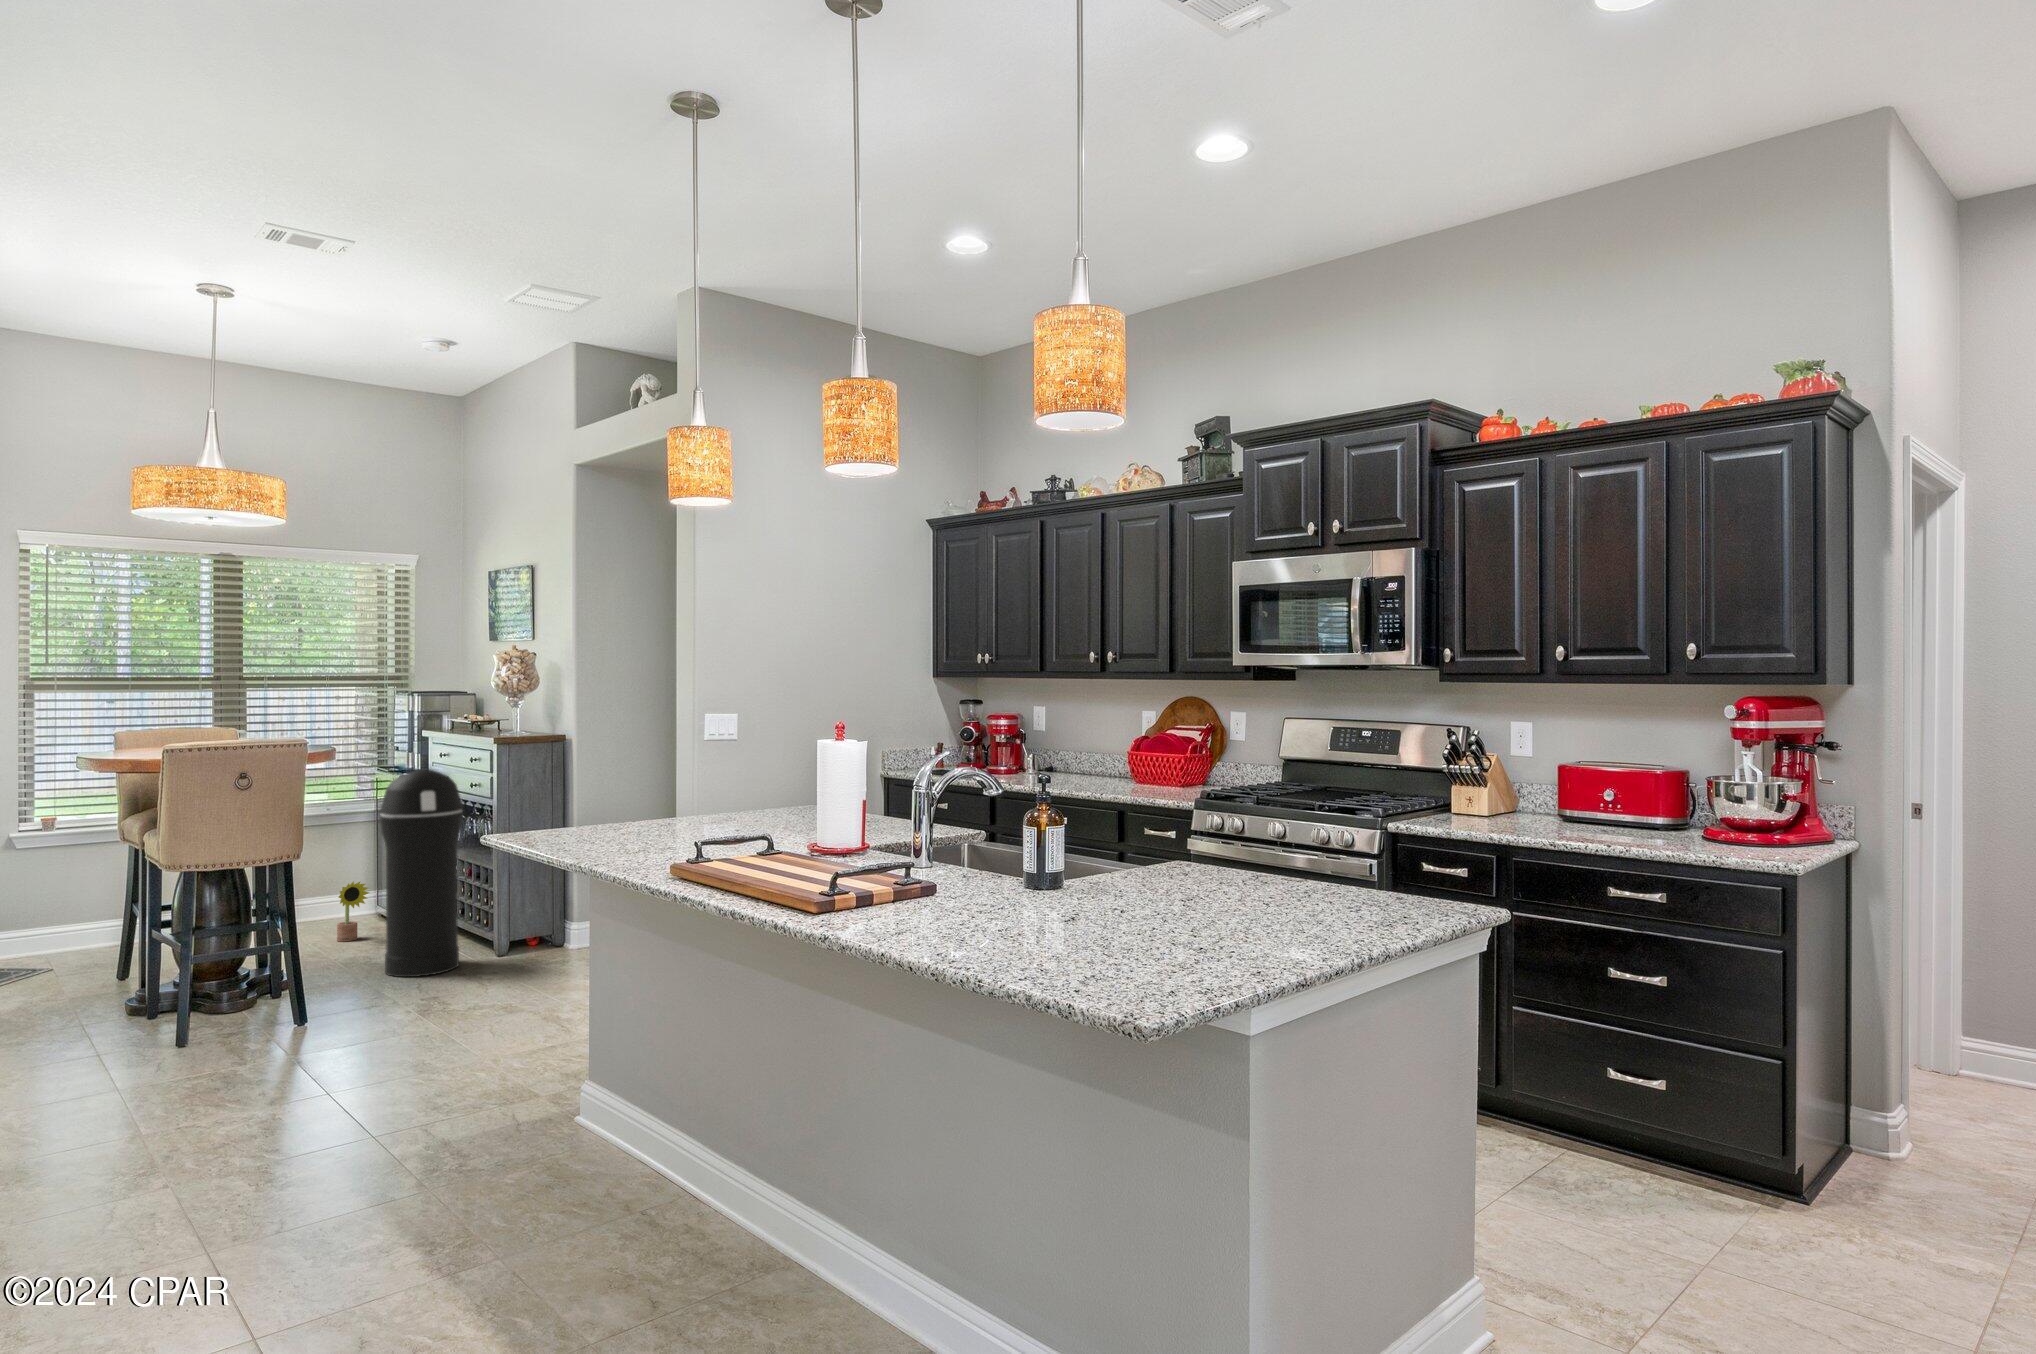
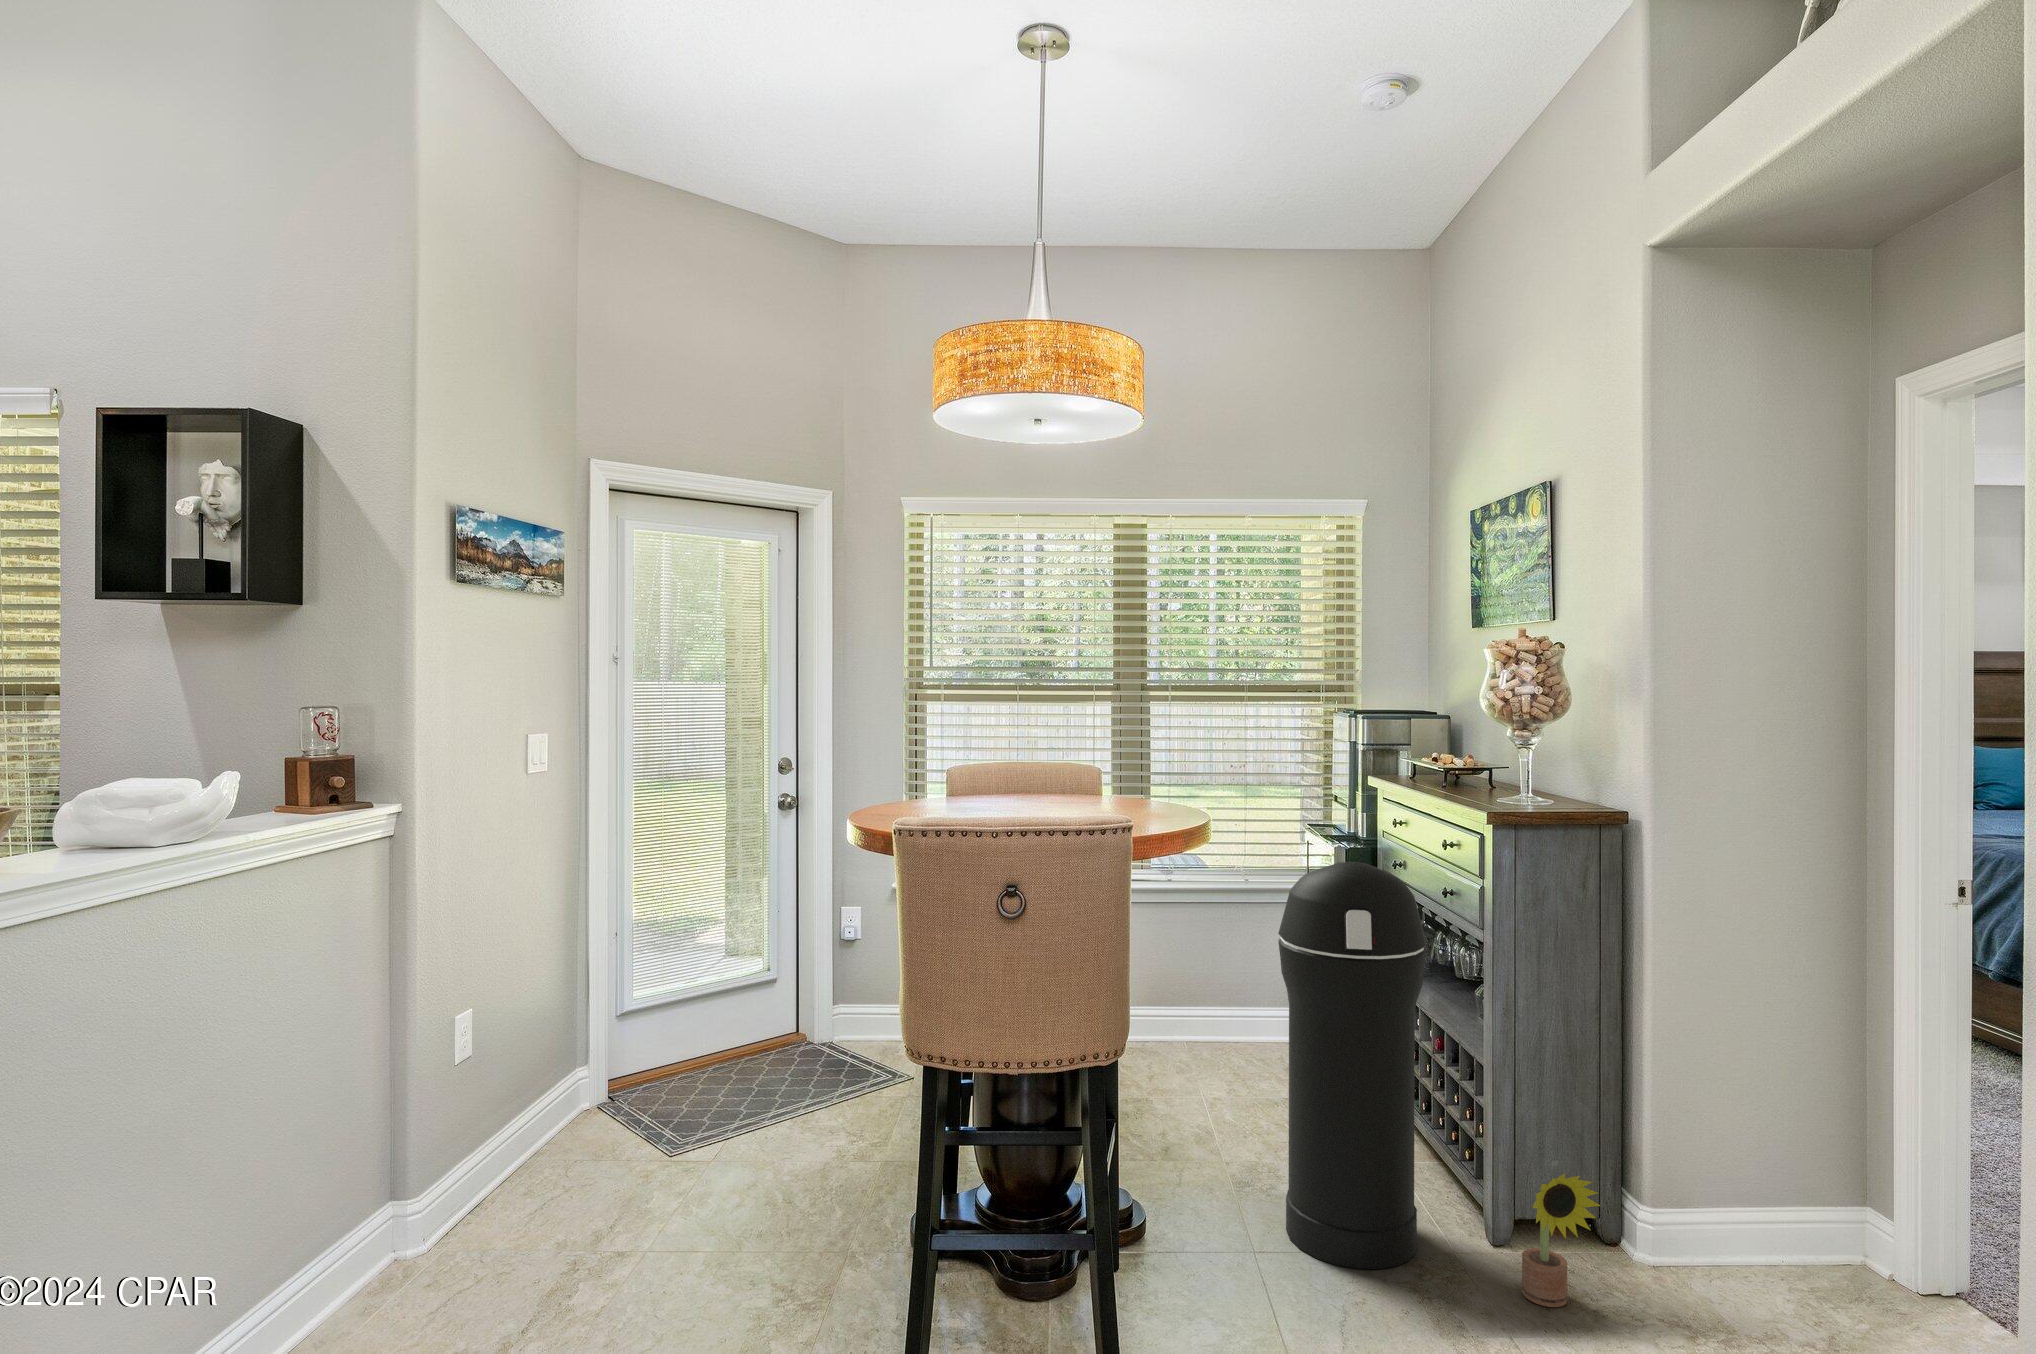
decorative plant: present [337,882,369,941] -> present [1522,1174,1600,1307]

